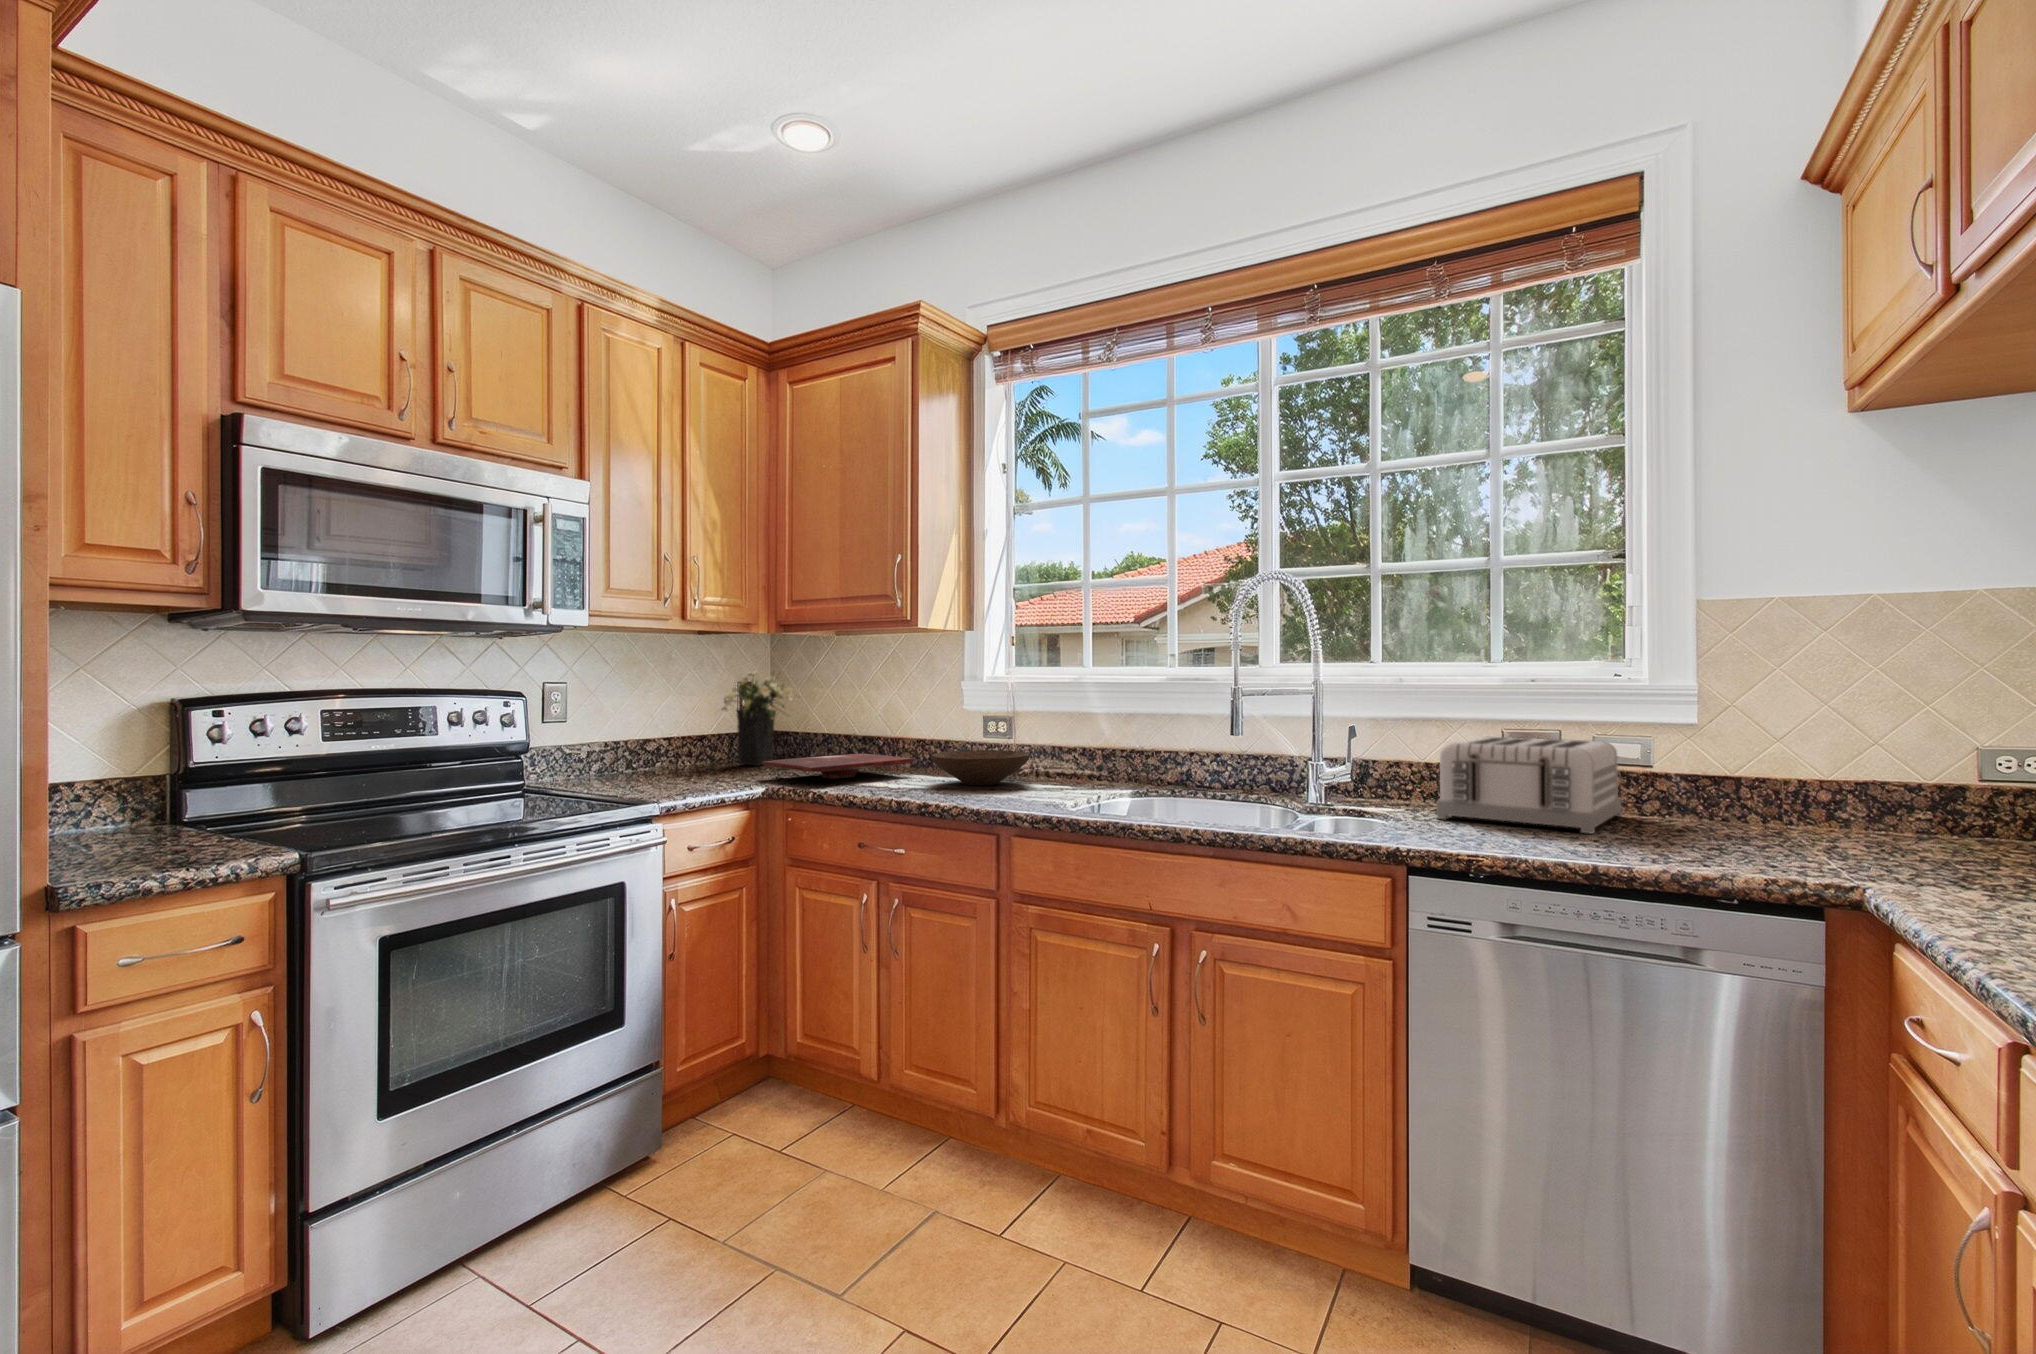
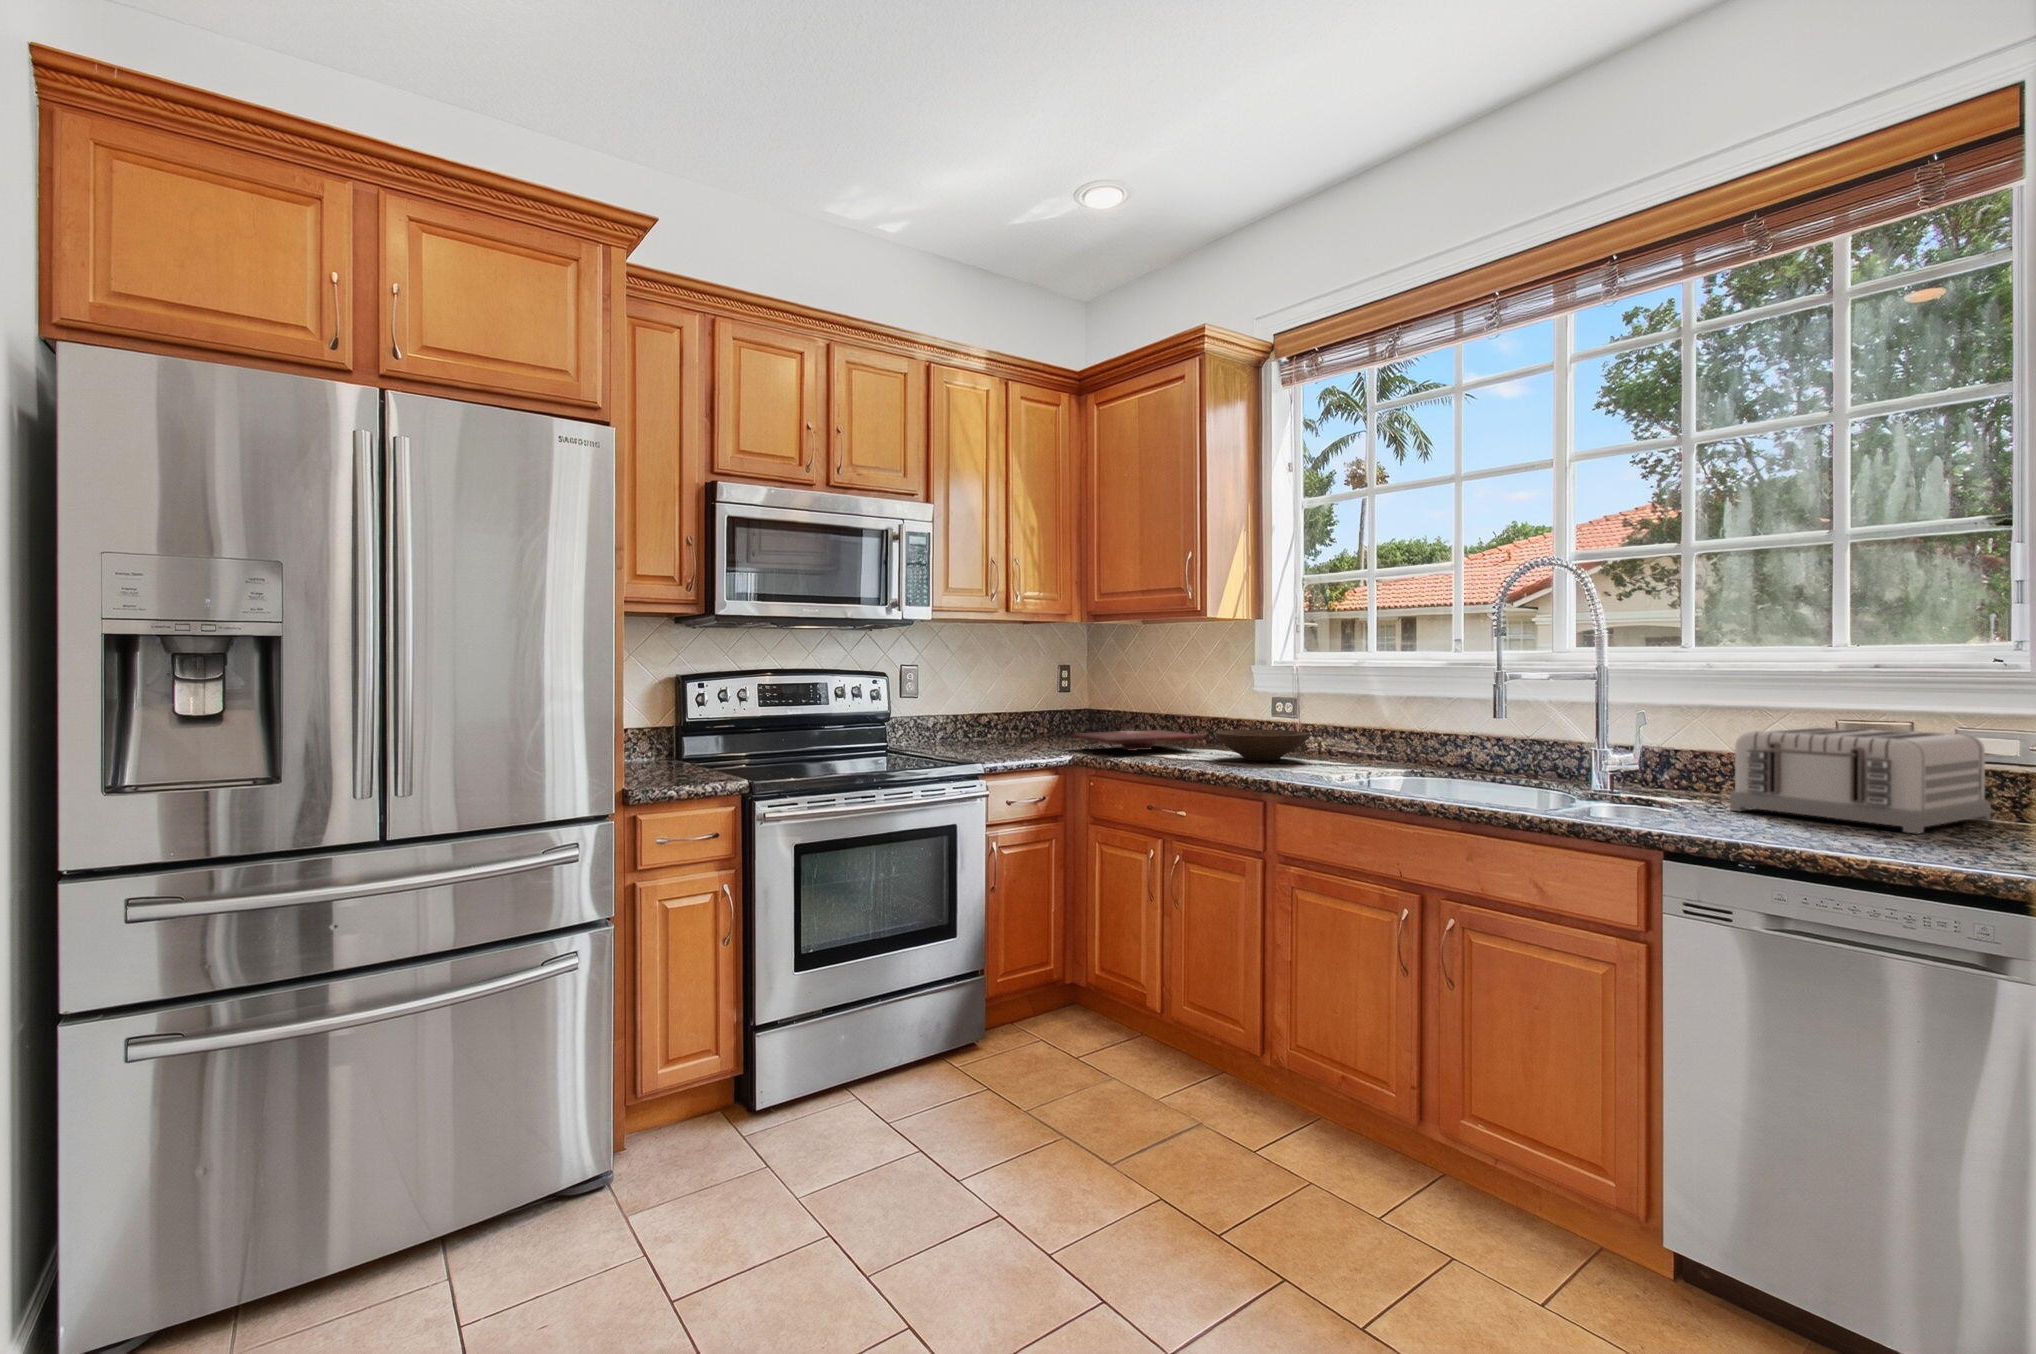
flower arrangement: present [721,672,795,766] -> none [1043,655,1110,738]

